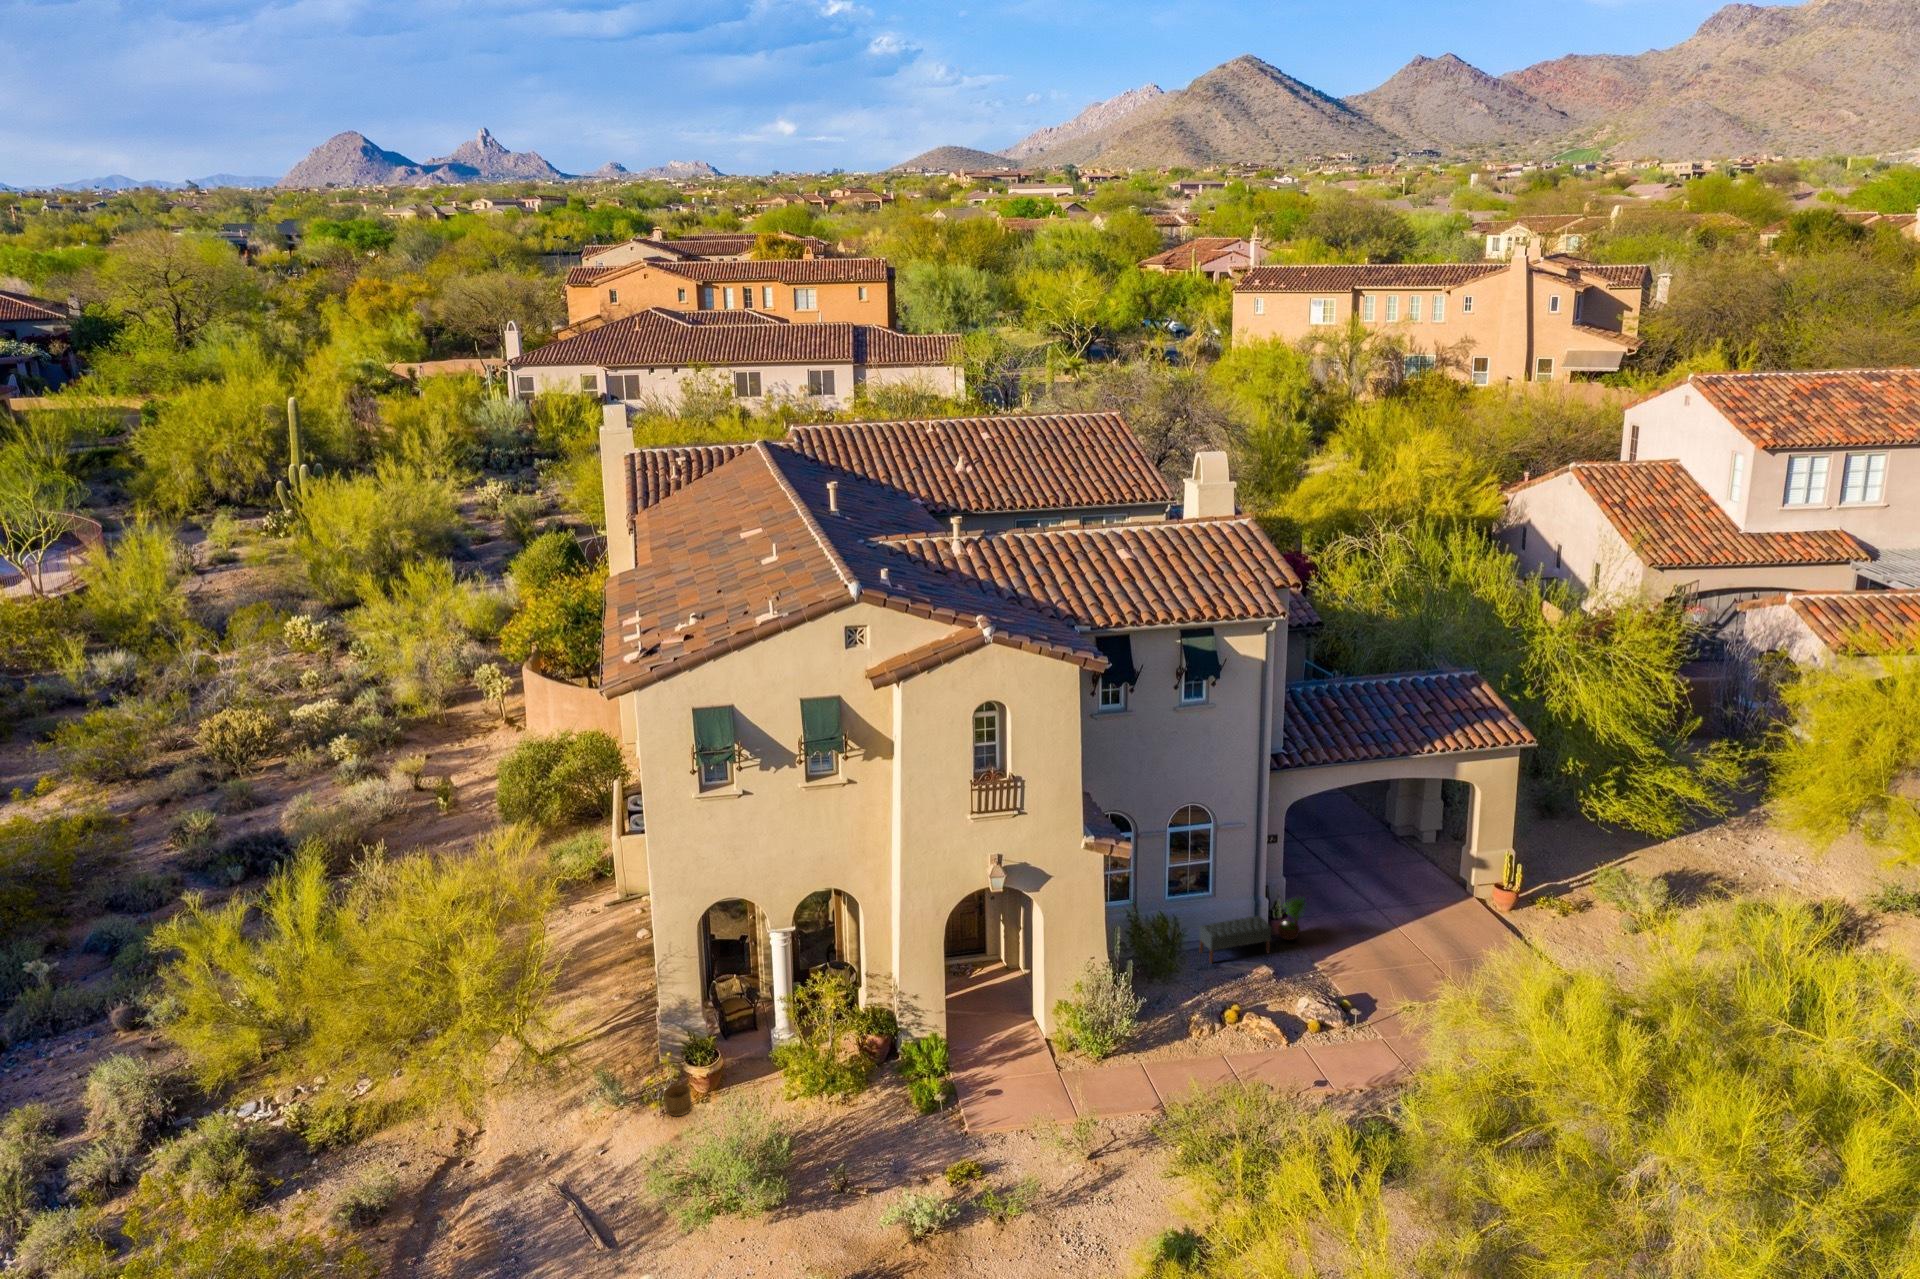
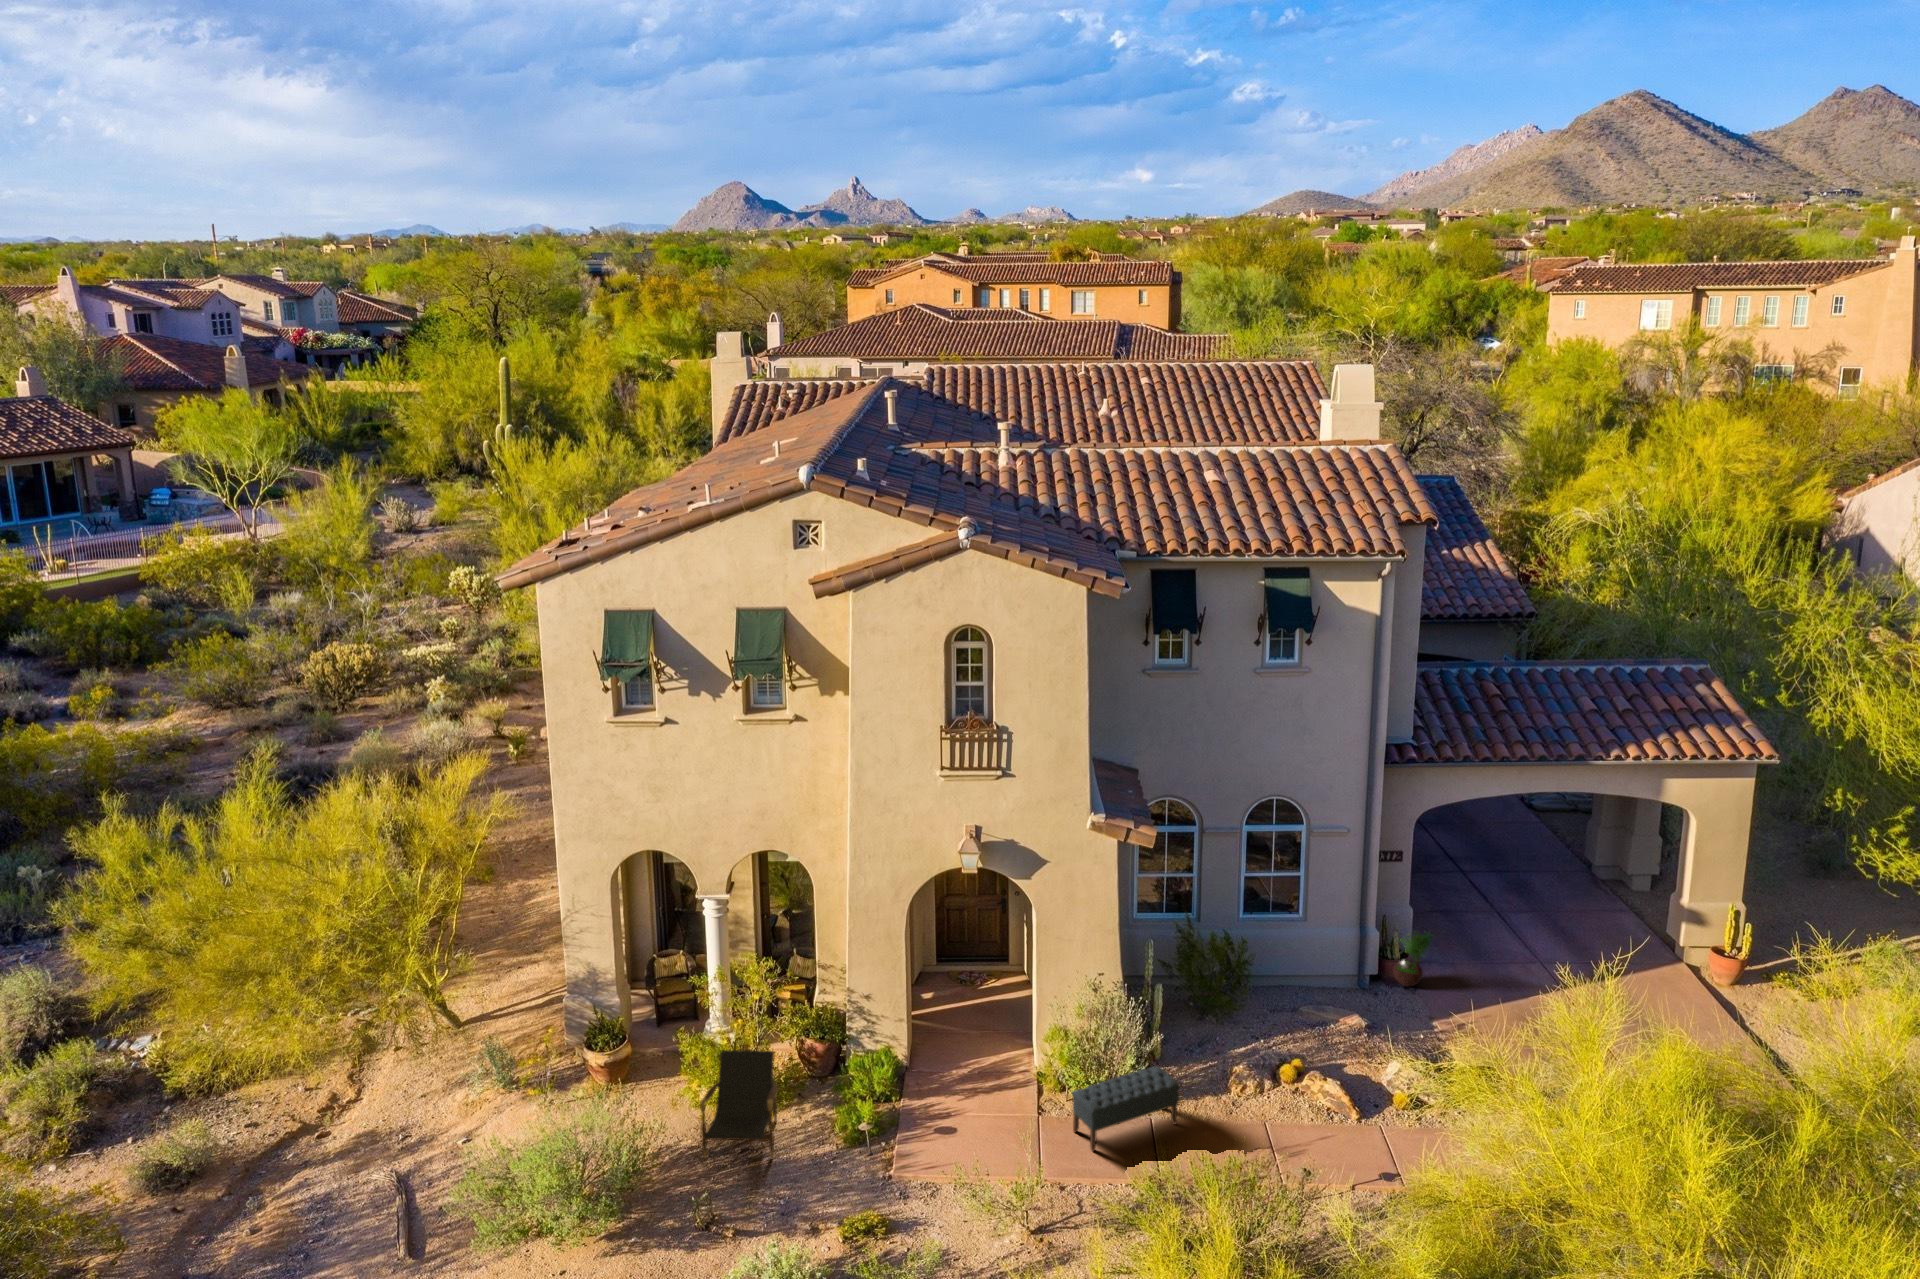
bench: present [1199,916,1272,963] -> present [1072,1066,1180,1151]
lounge chair: none [807,1052,867,1144] -> present [700,1050,777,1159]
wooden bucket: present [664,1084,692,1116] -> none [561,1061,595,1100]

